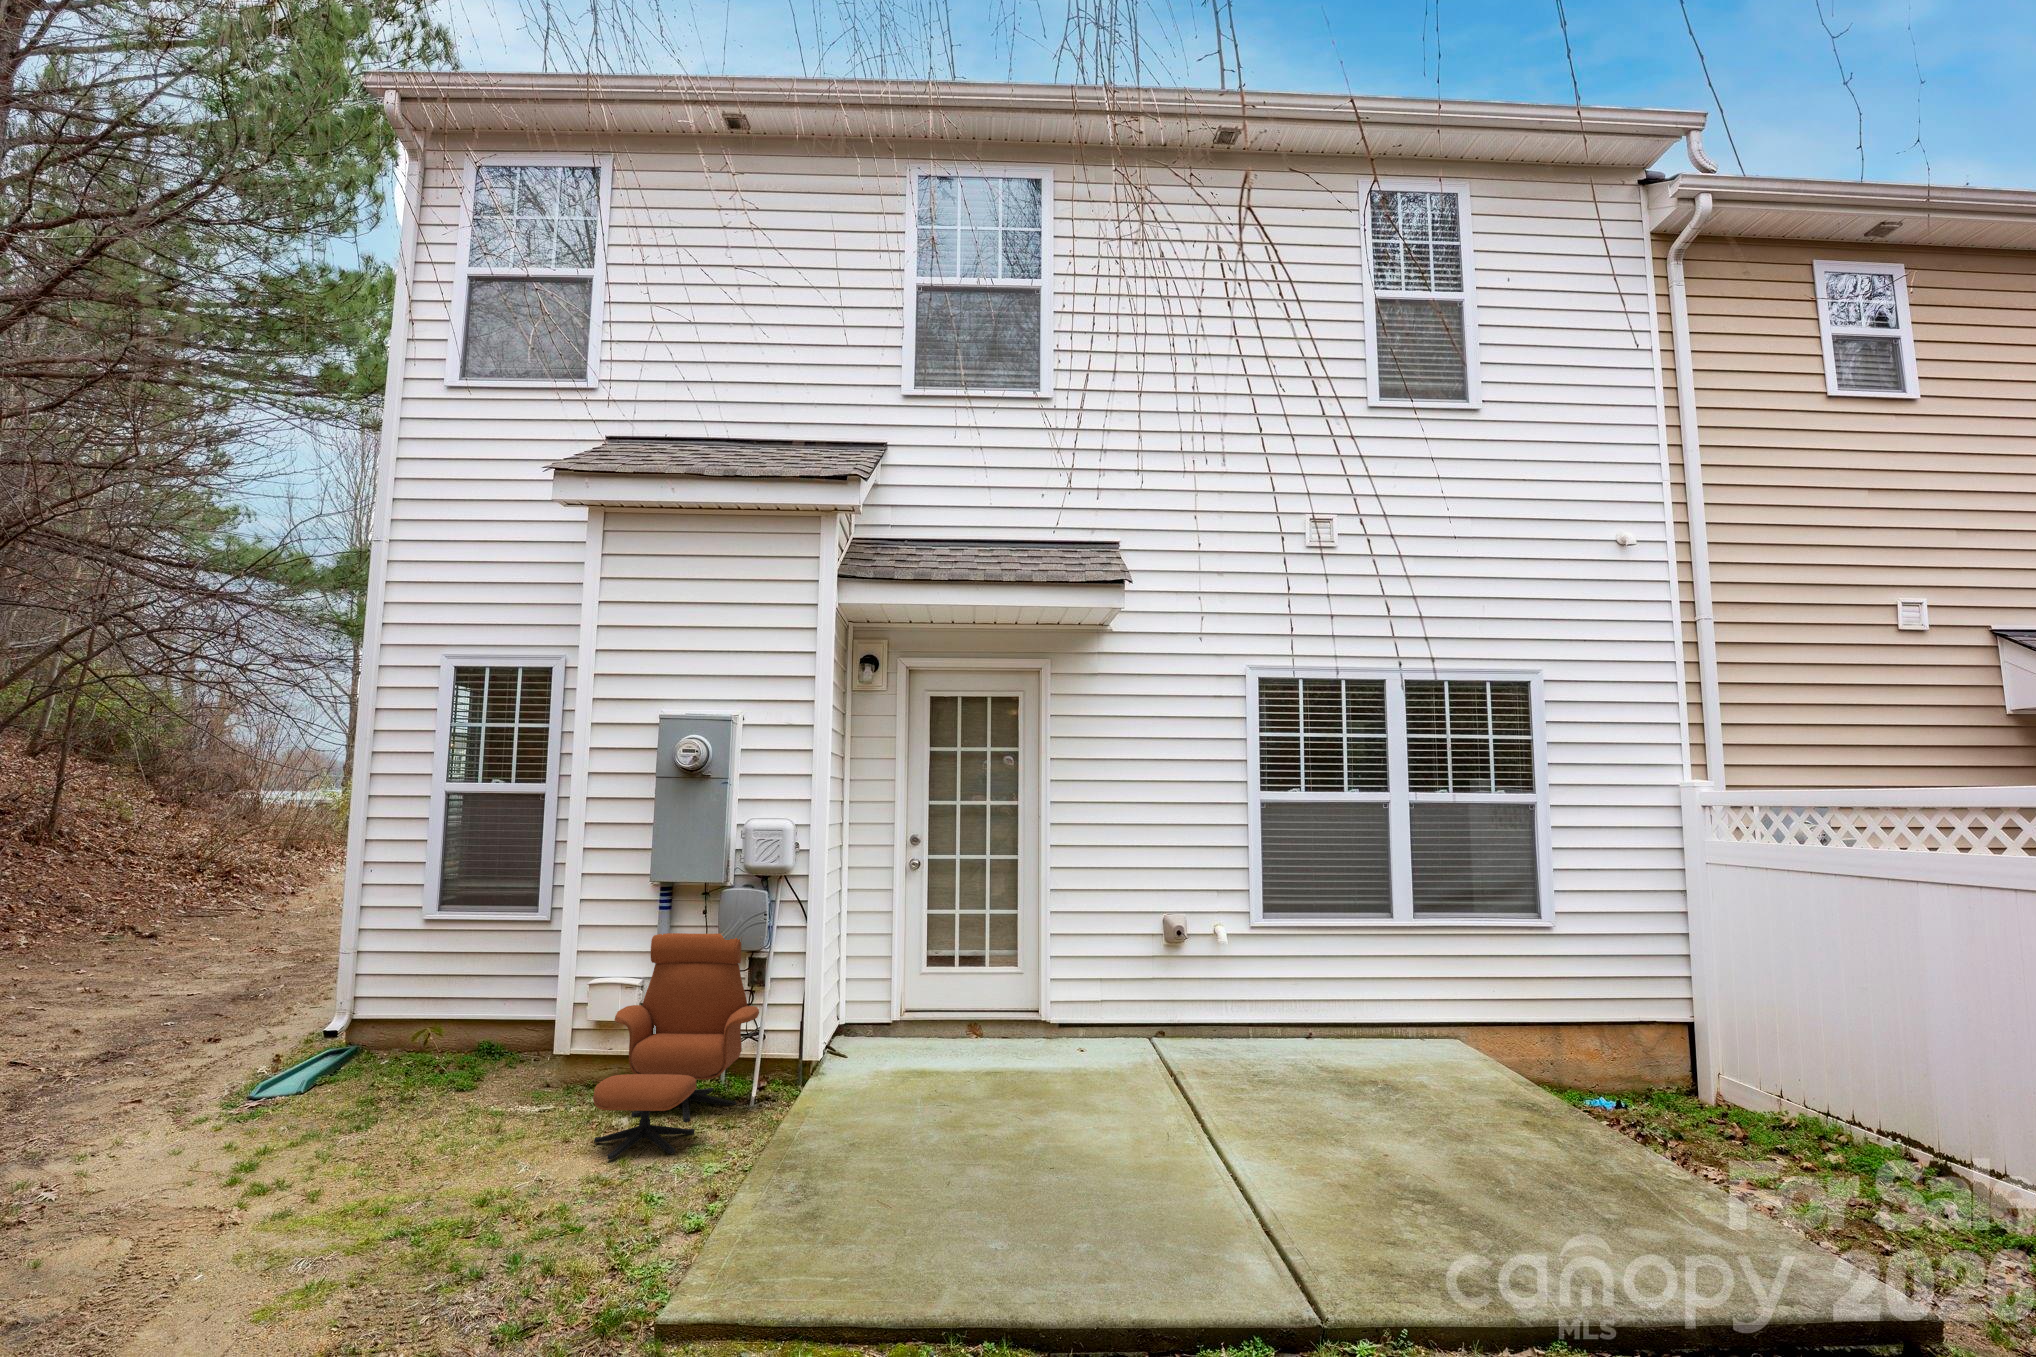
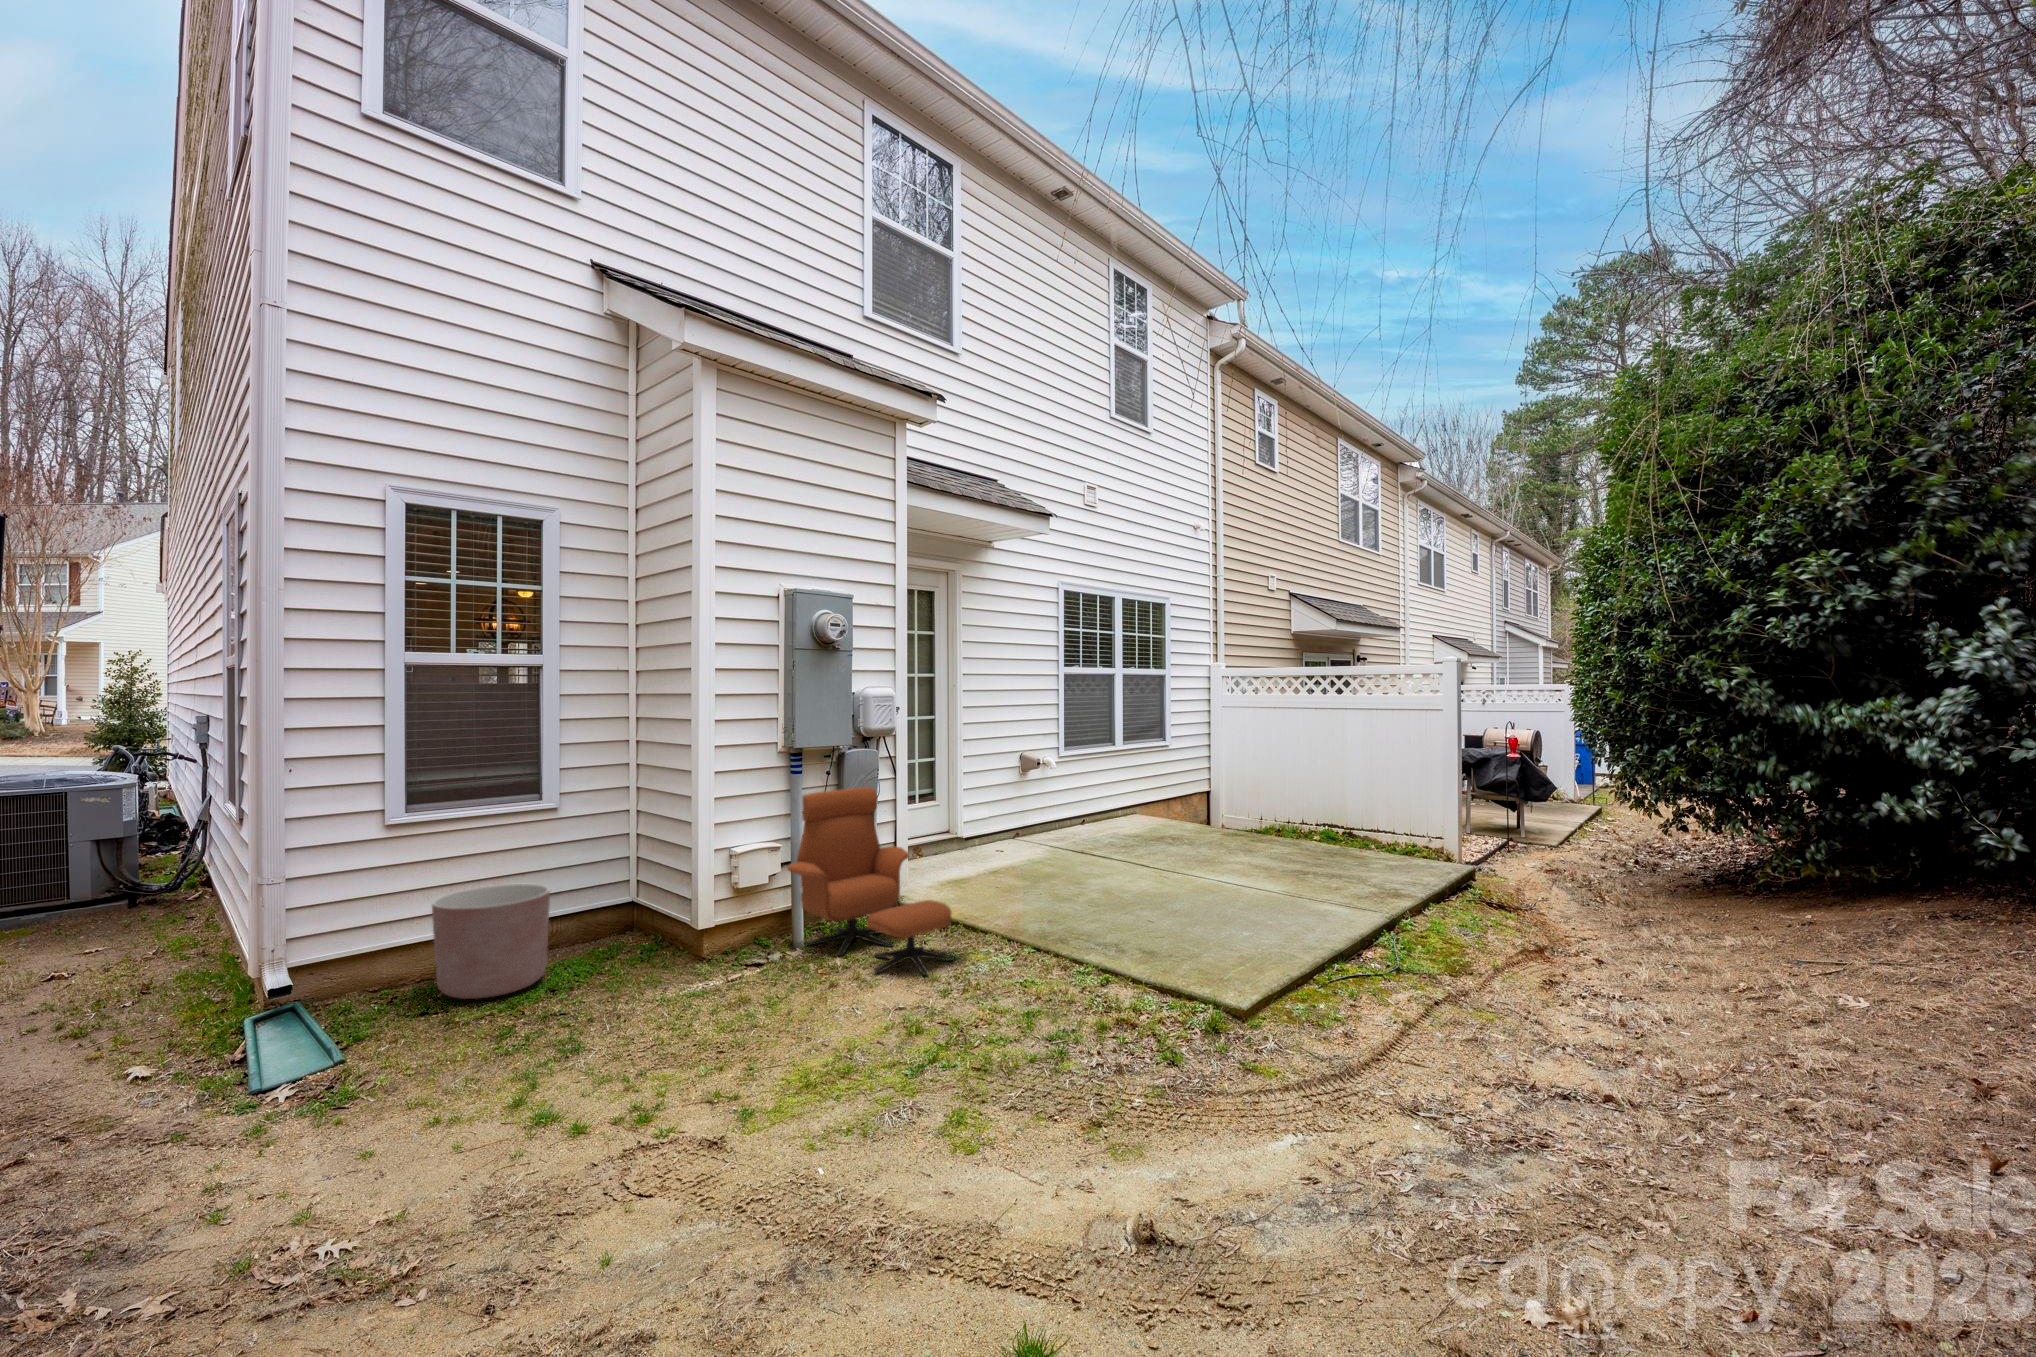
planter: none [402,980,499,1074] -> present [432,884,550,999]

